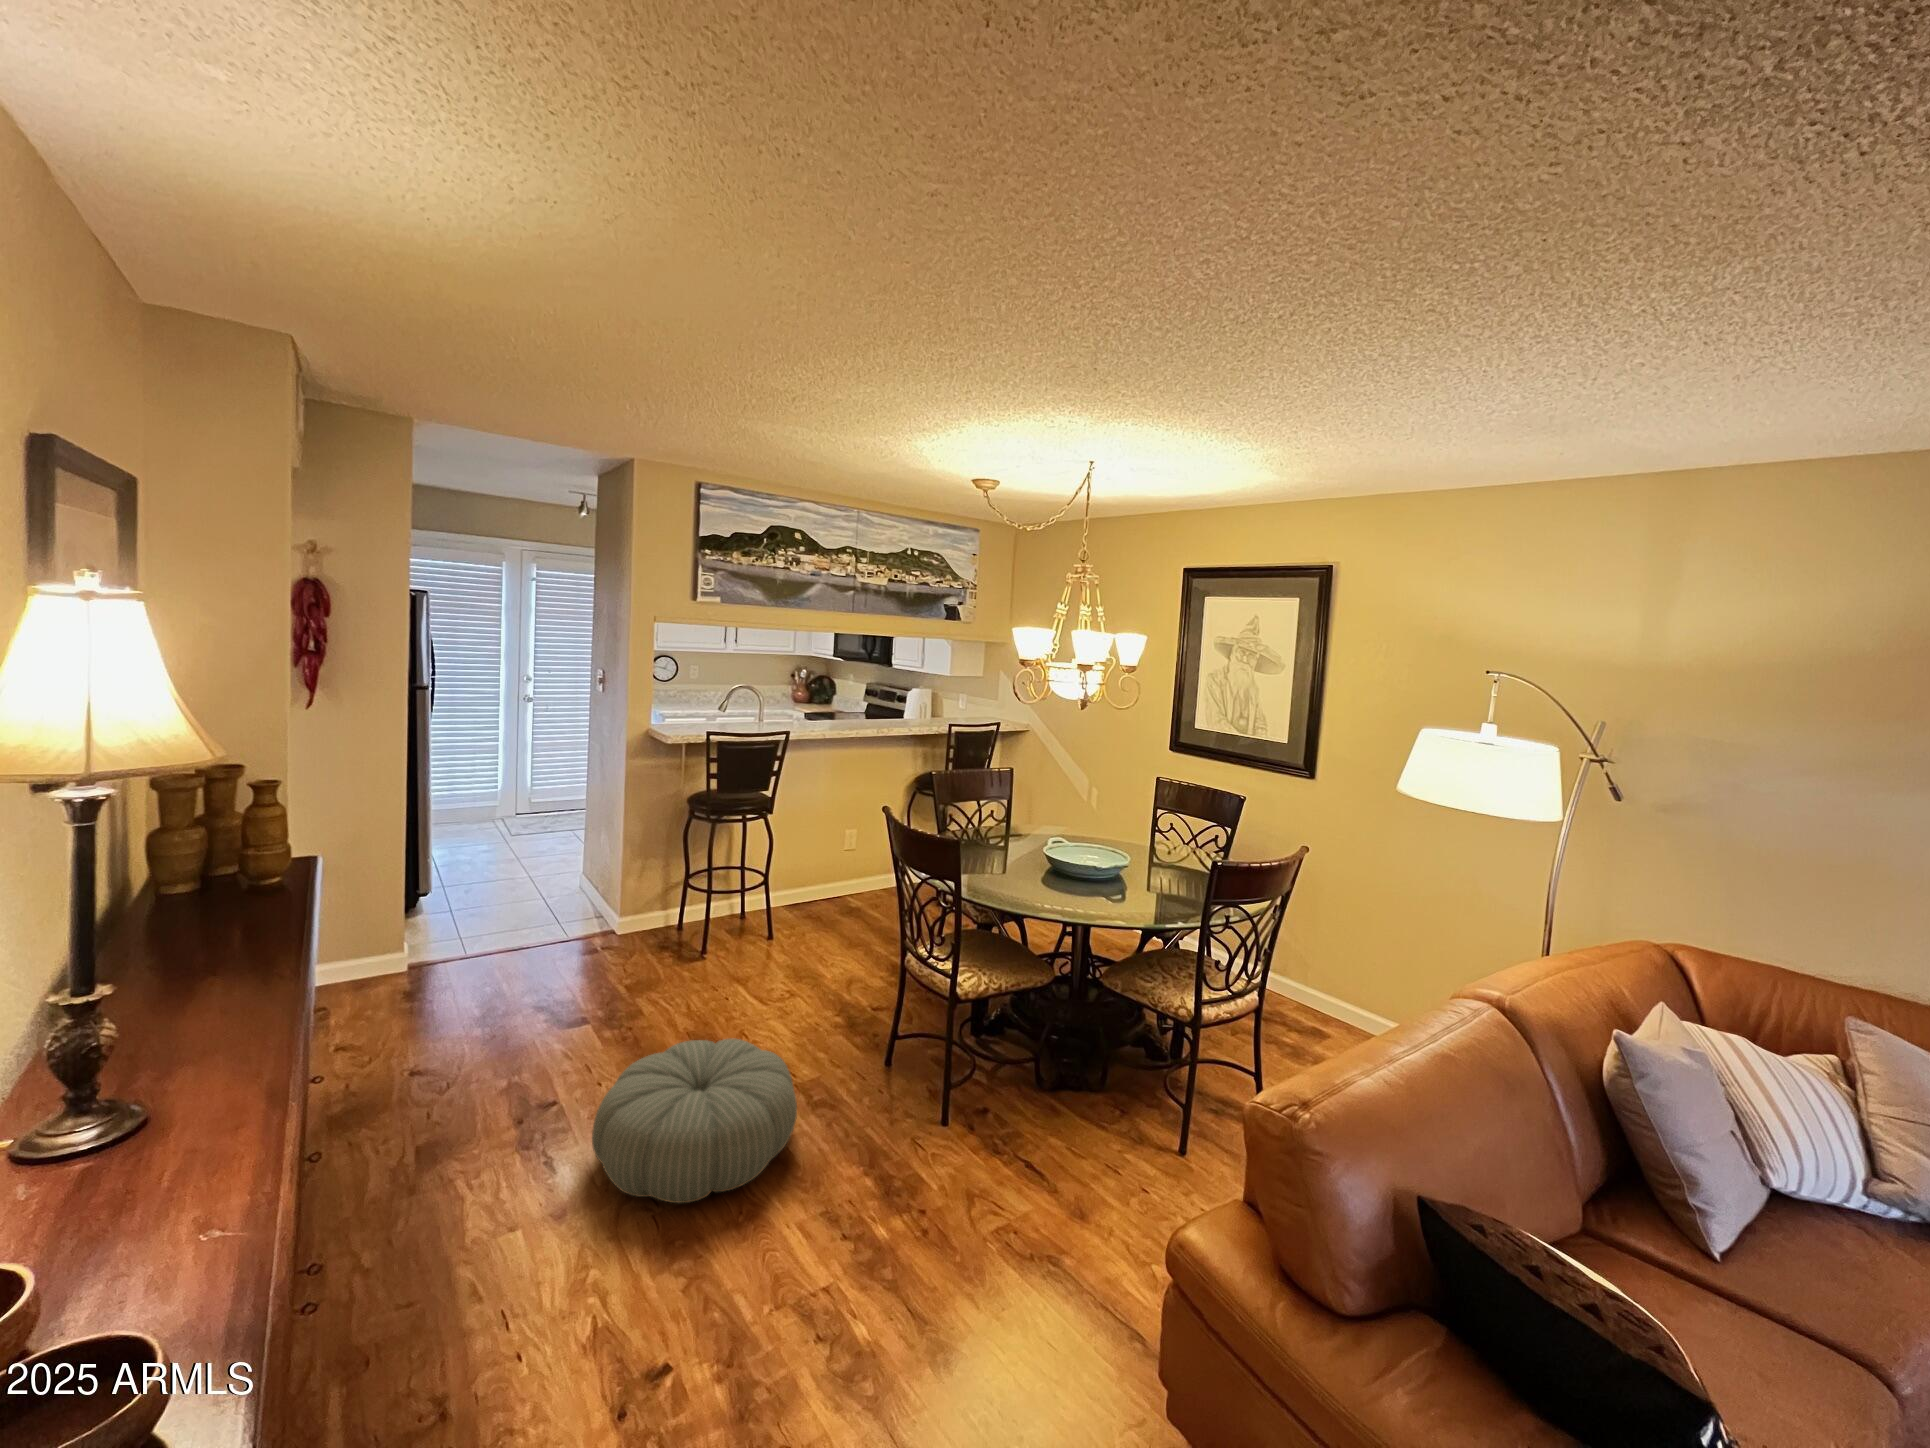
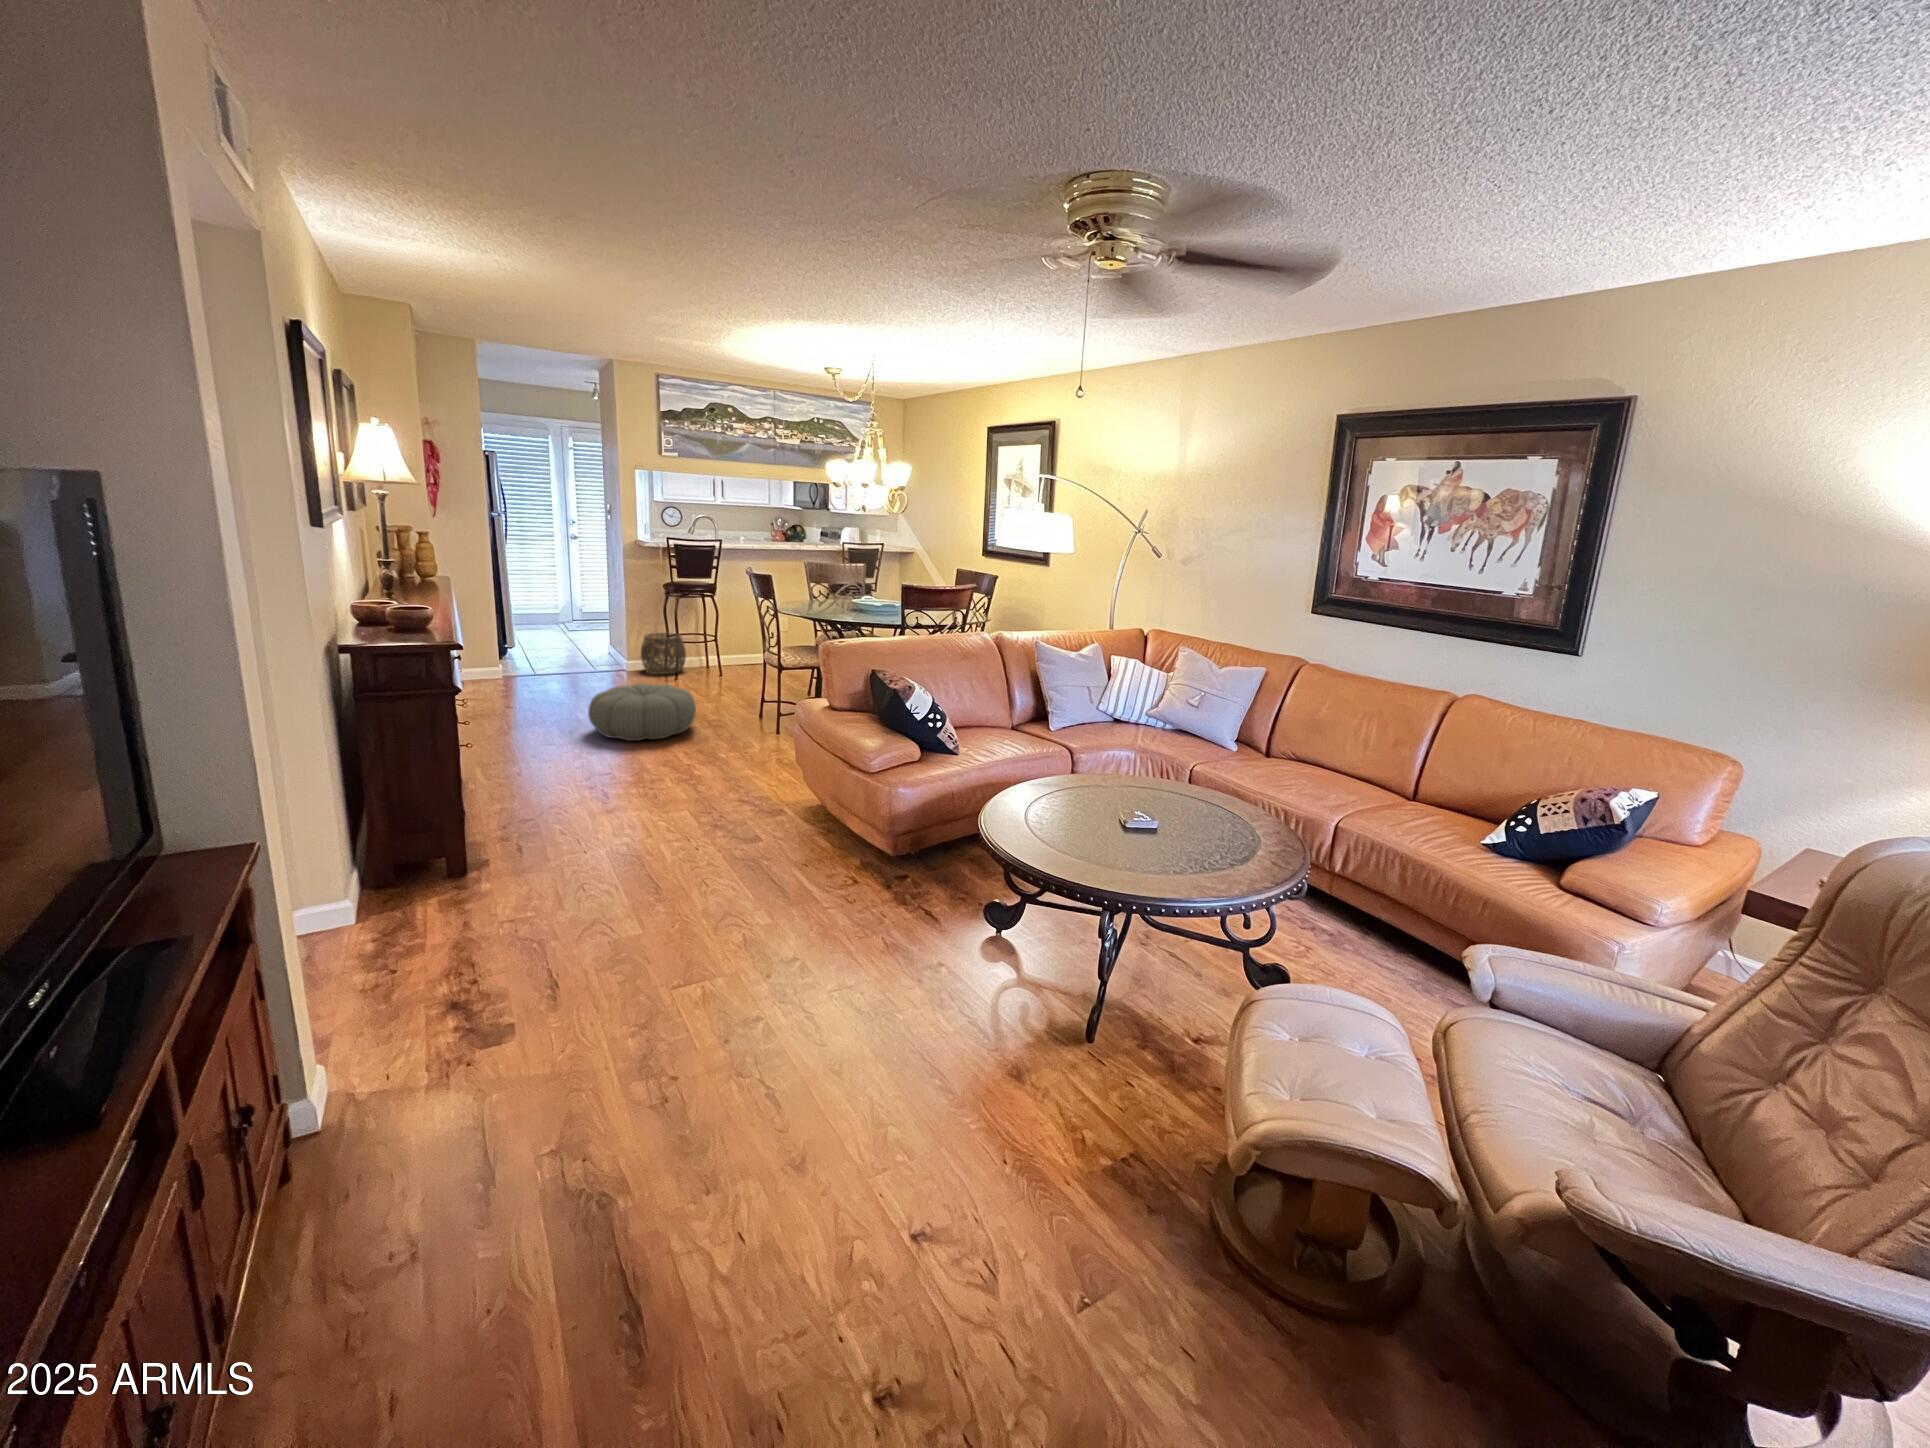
woven basket: none [643,867,716,941] -> present [641,633,686,674]

